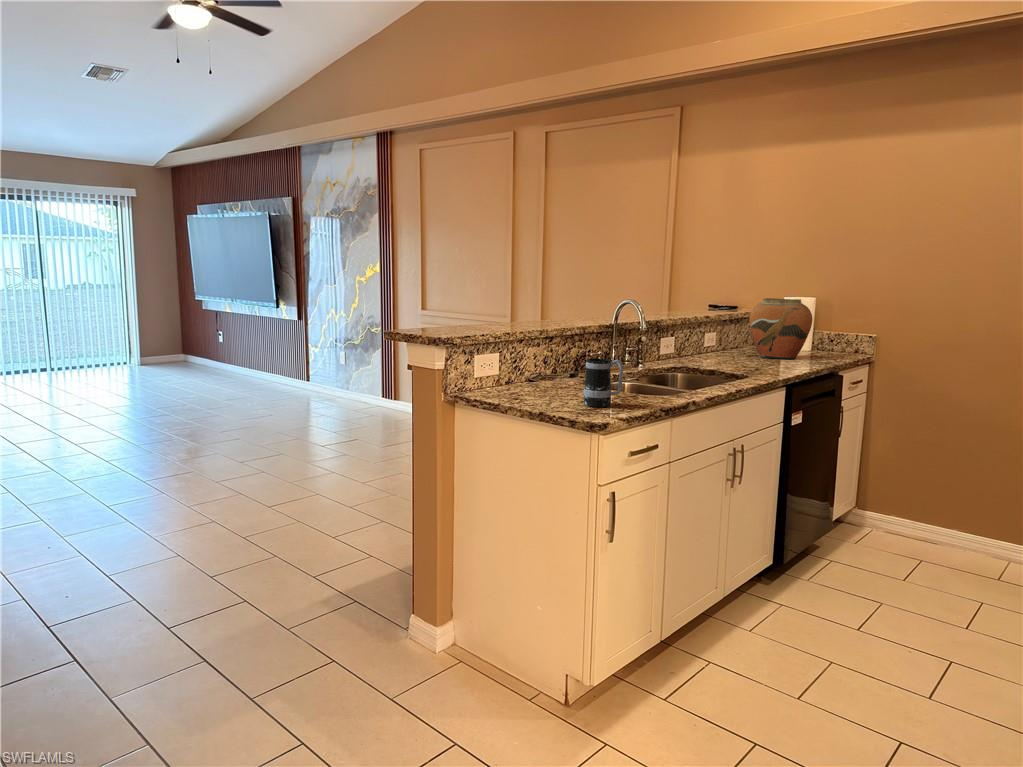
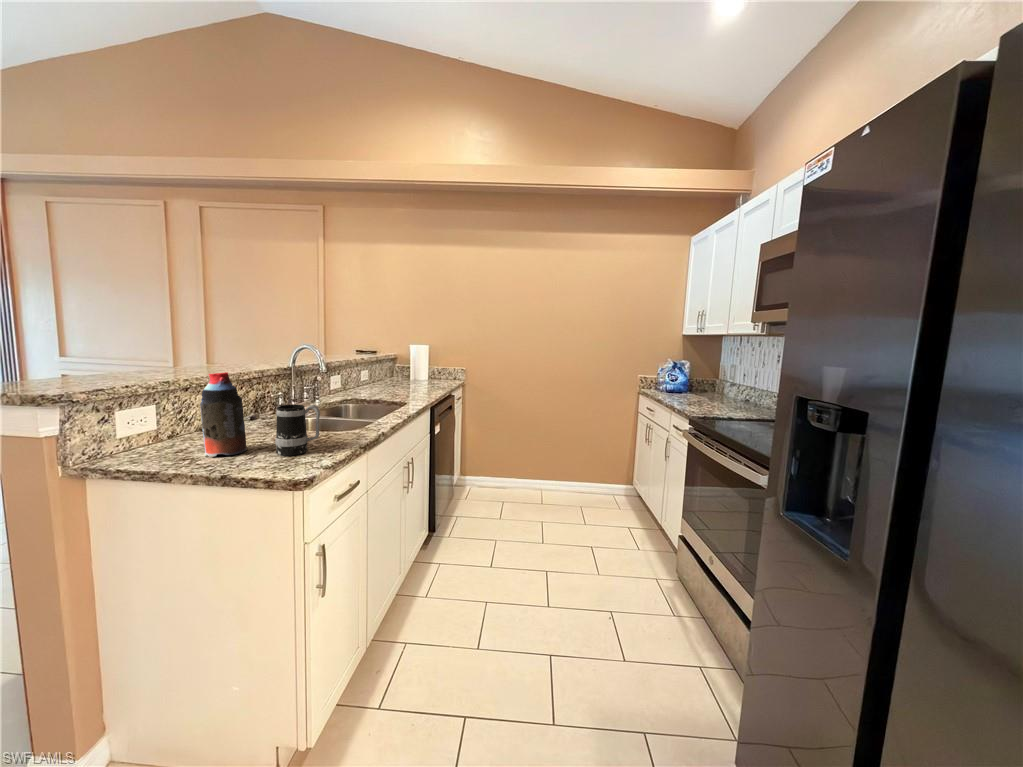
vase: present [749,298,812,359] -> none [393,346,435,387]
bottle: none [529,325,562,400] -> present [200,372,247,457]

